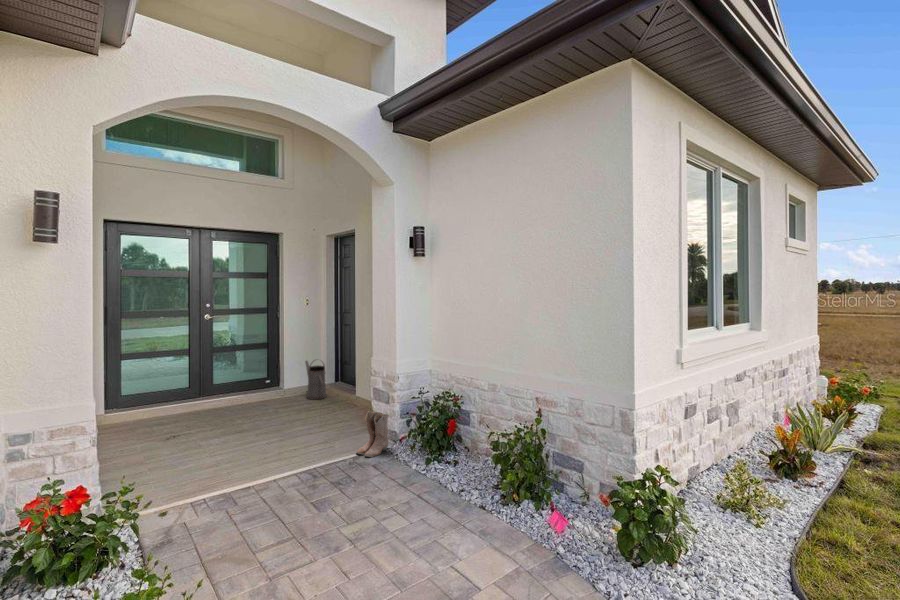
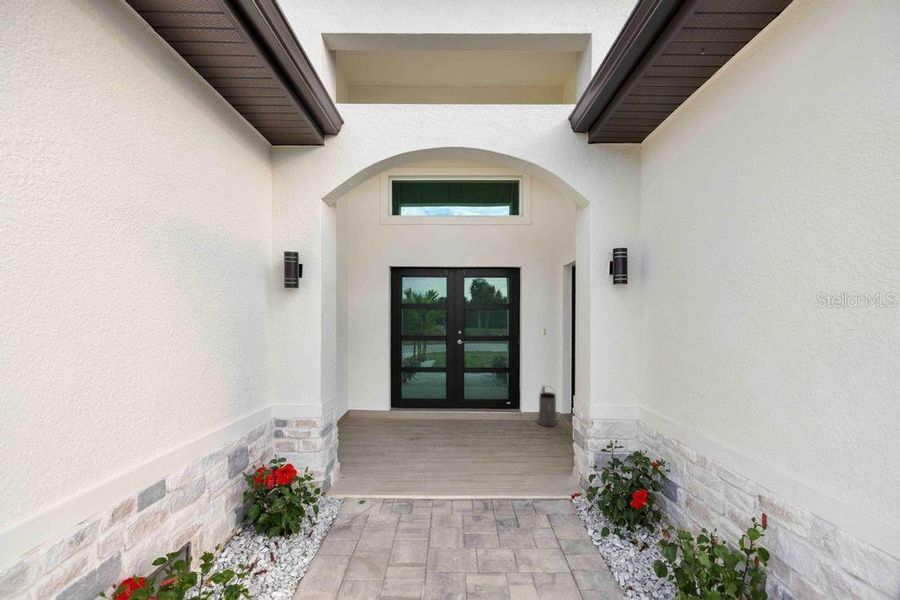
boots: present [356,411,388,457] -> none [540,452,579,505]

